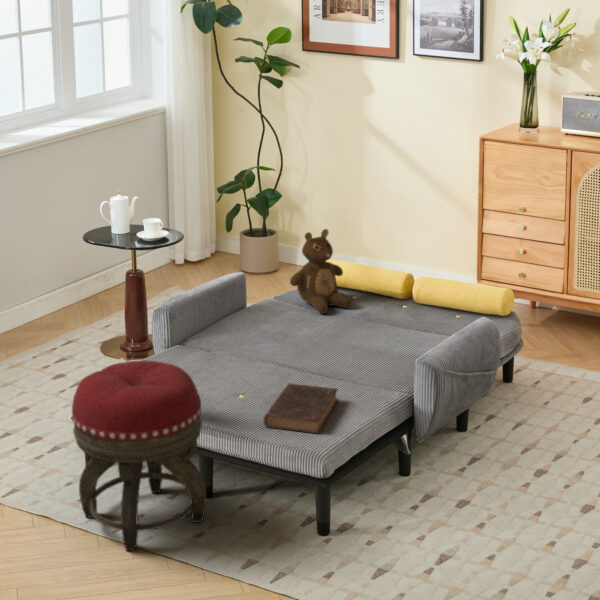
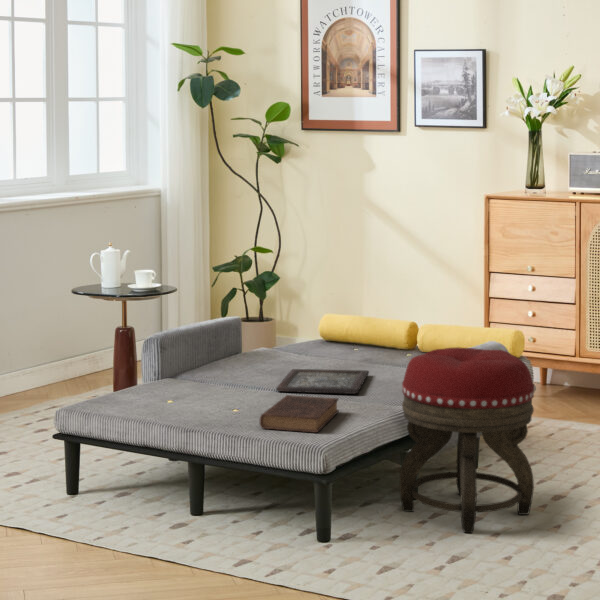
teddy bear: present [290,229,352,314] -> none [288,272,354,357]
tray: none [279,334,366,372] -> present [276,369,369,394]
footstool: present [72,360,206,551] -> present [399,347,534,533]

